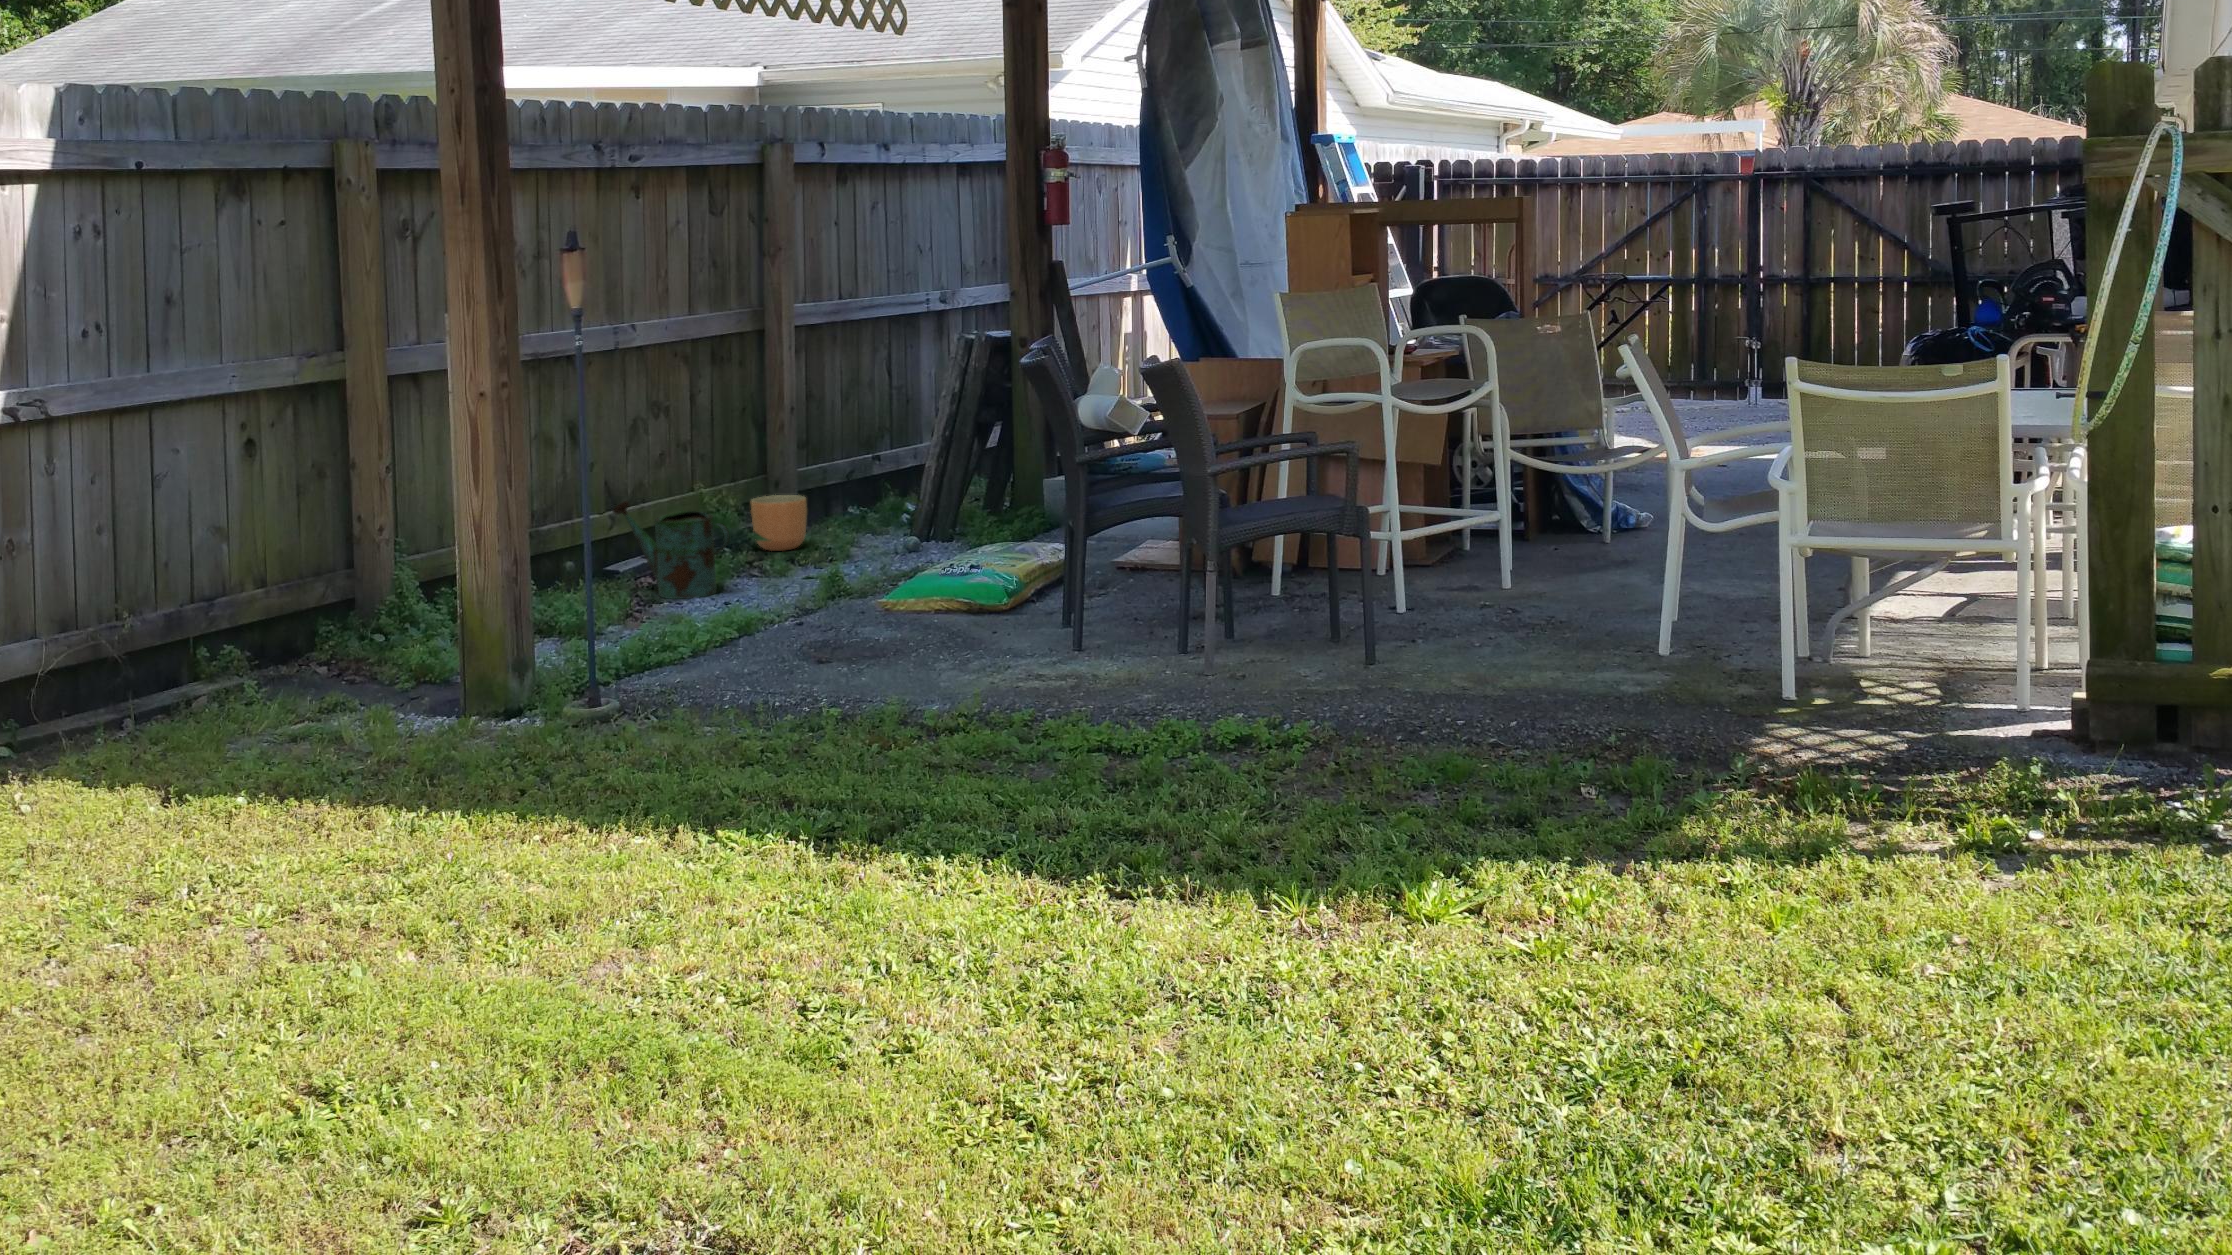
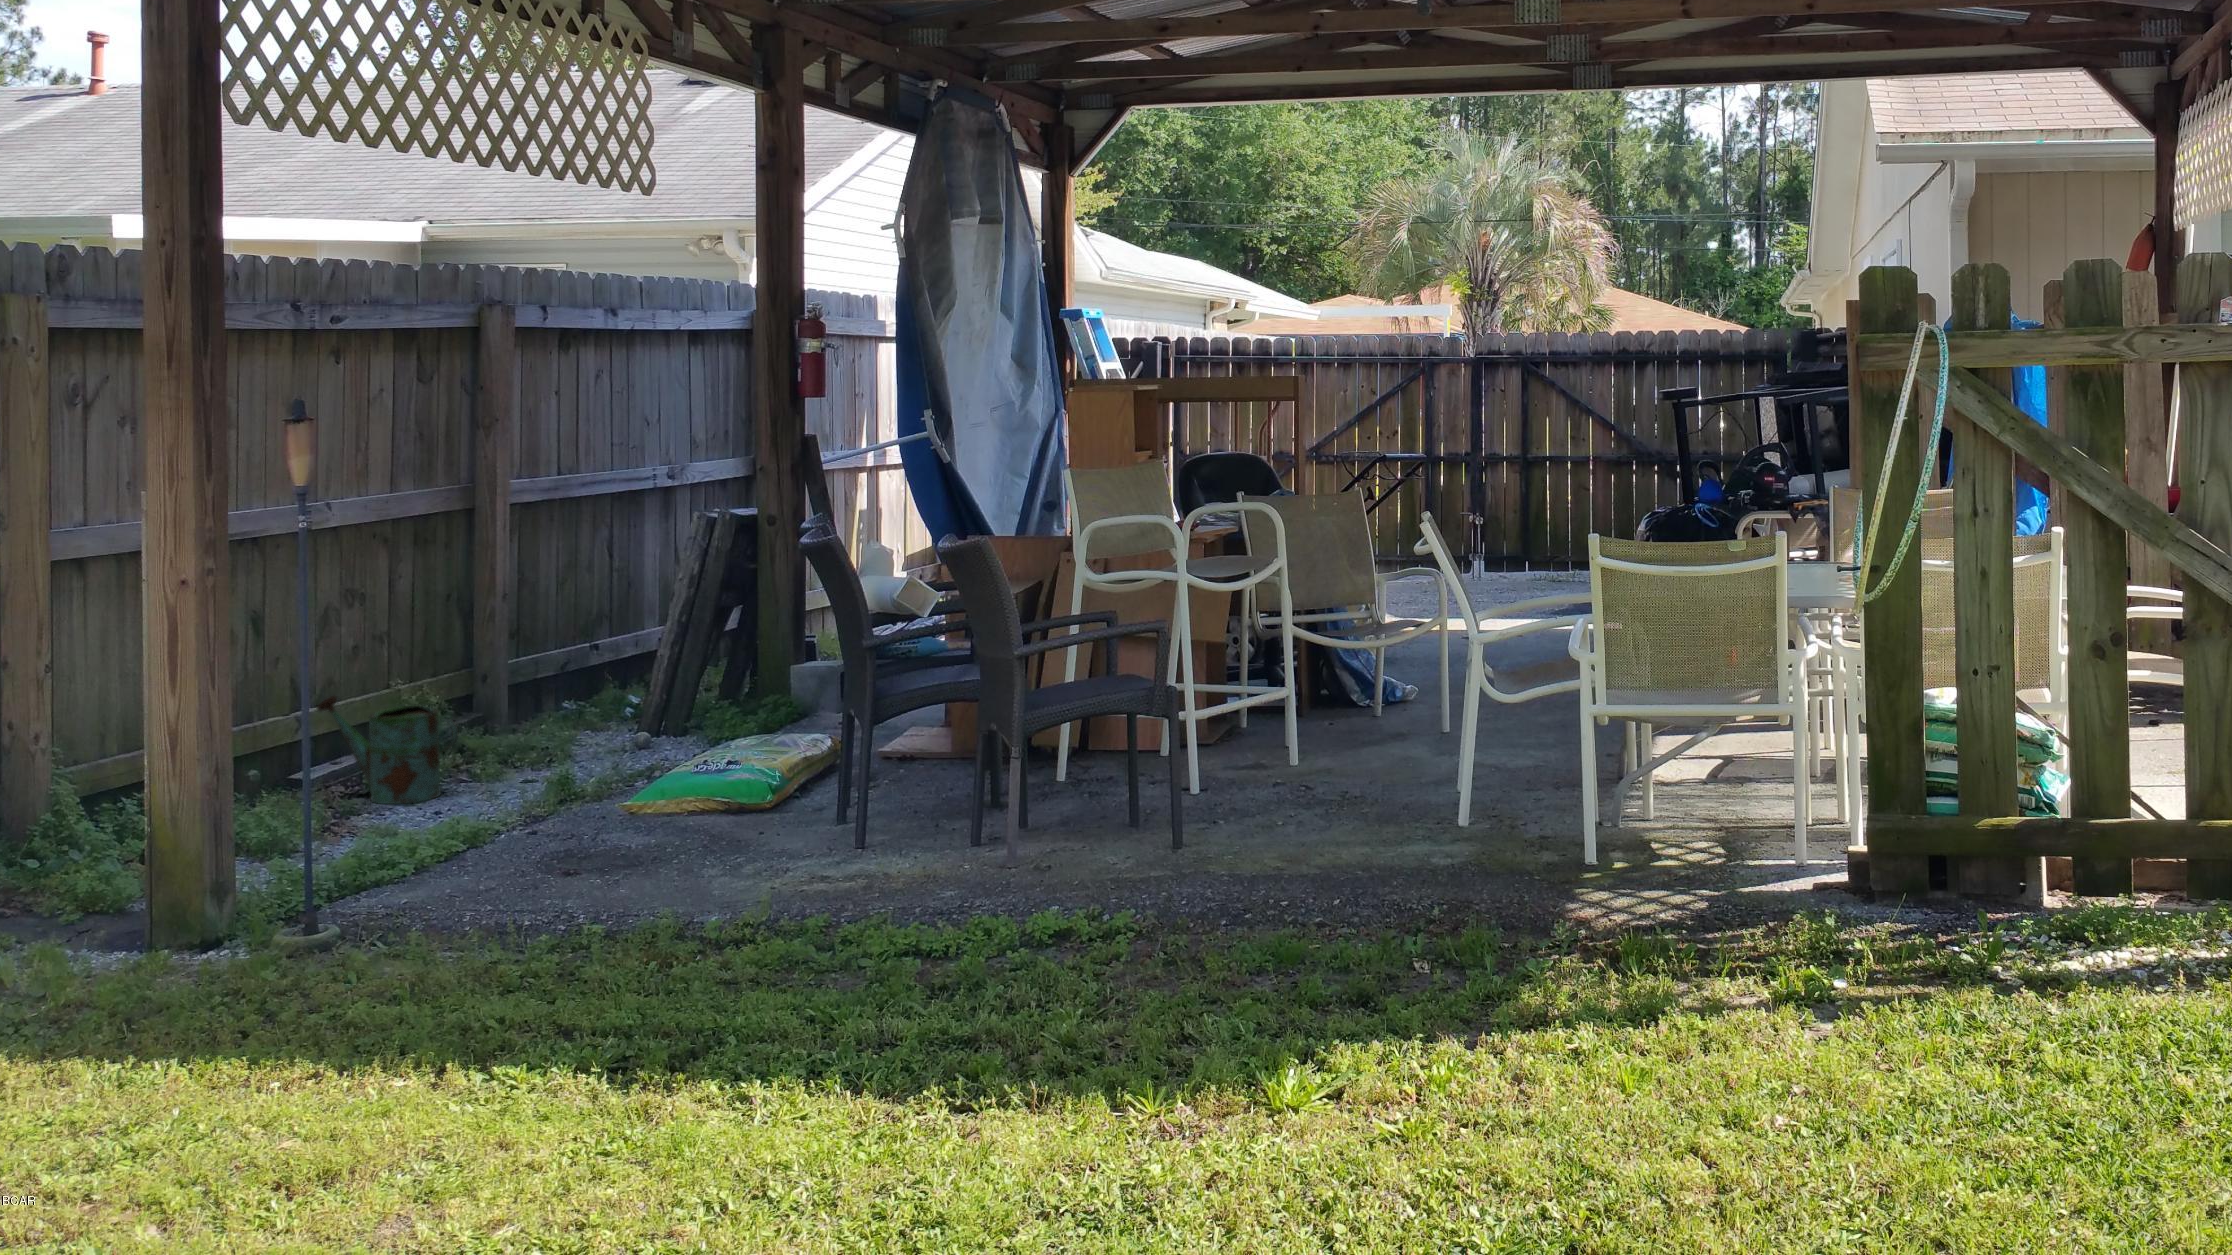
planter: present [751,495,807,551] -> none [475,685,540,747]

